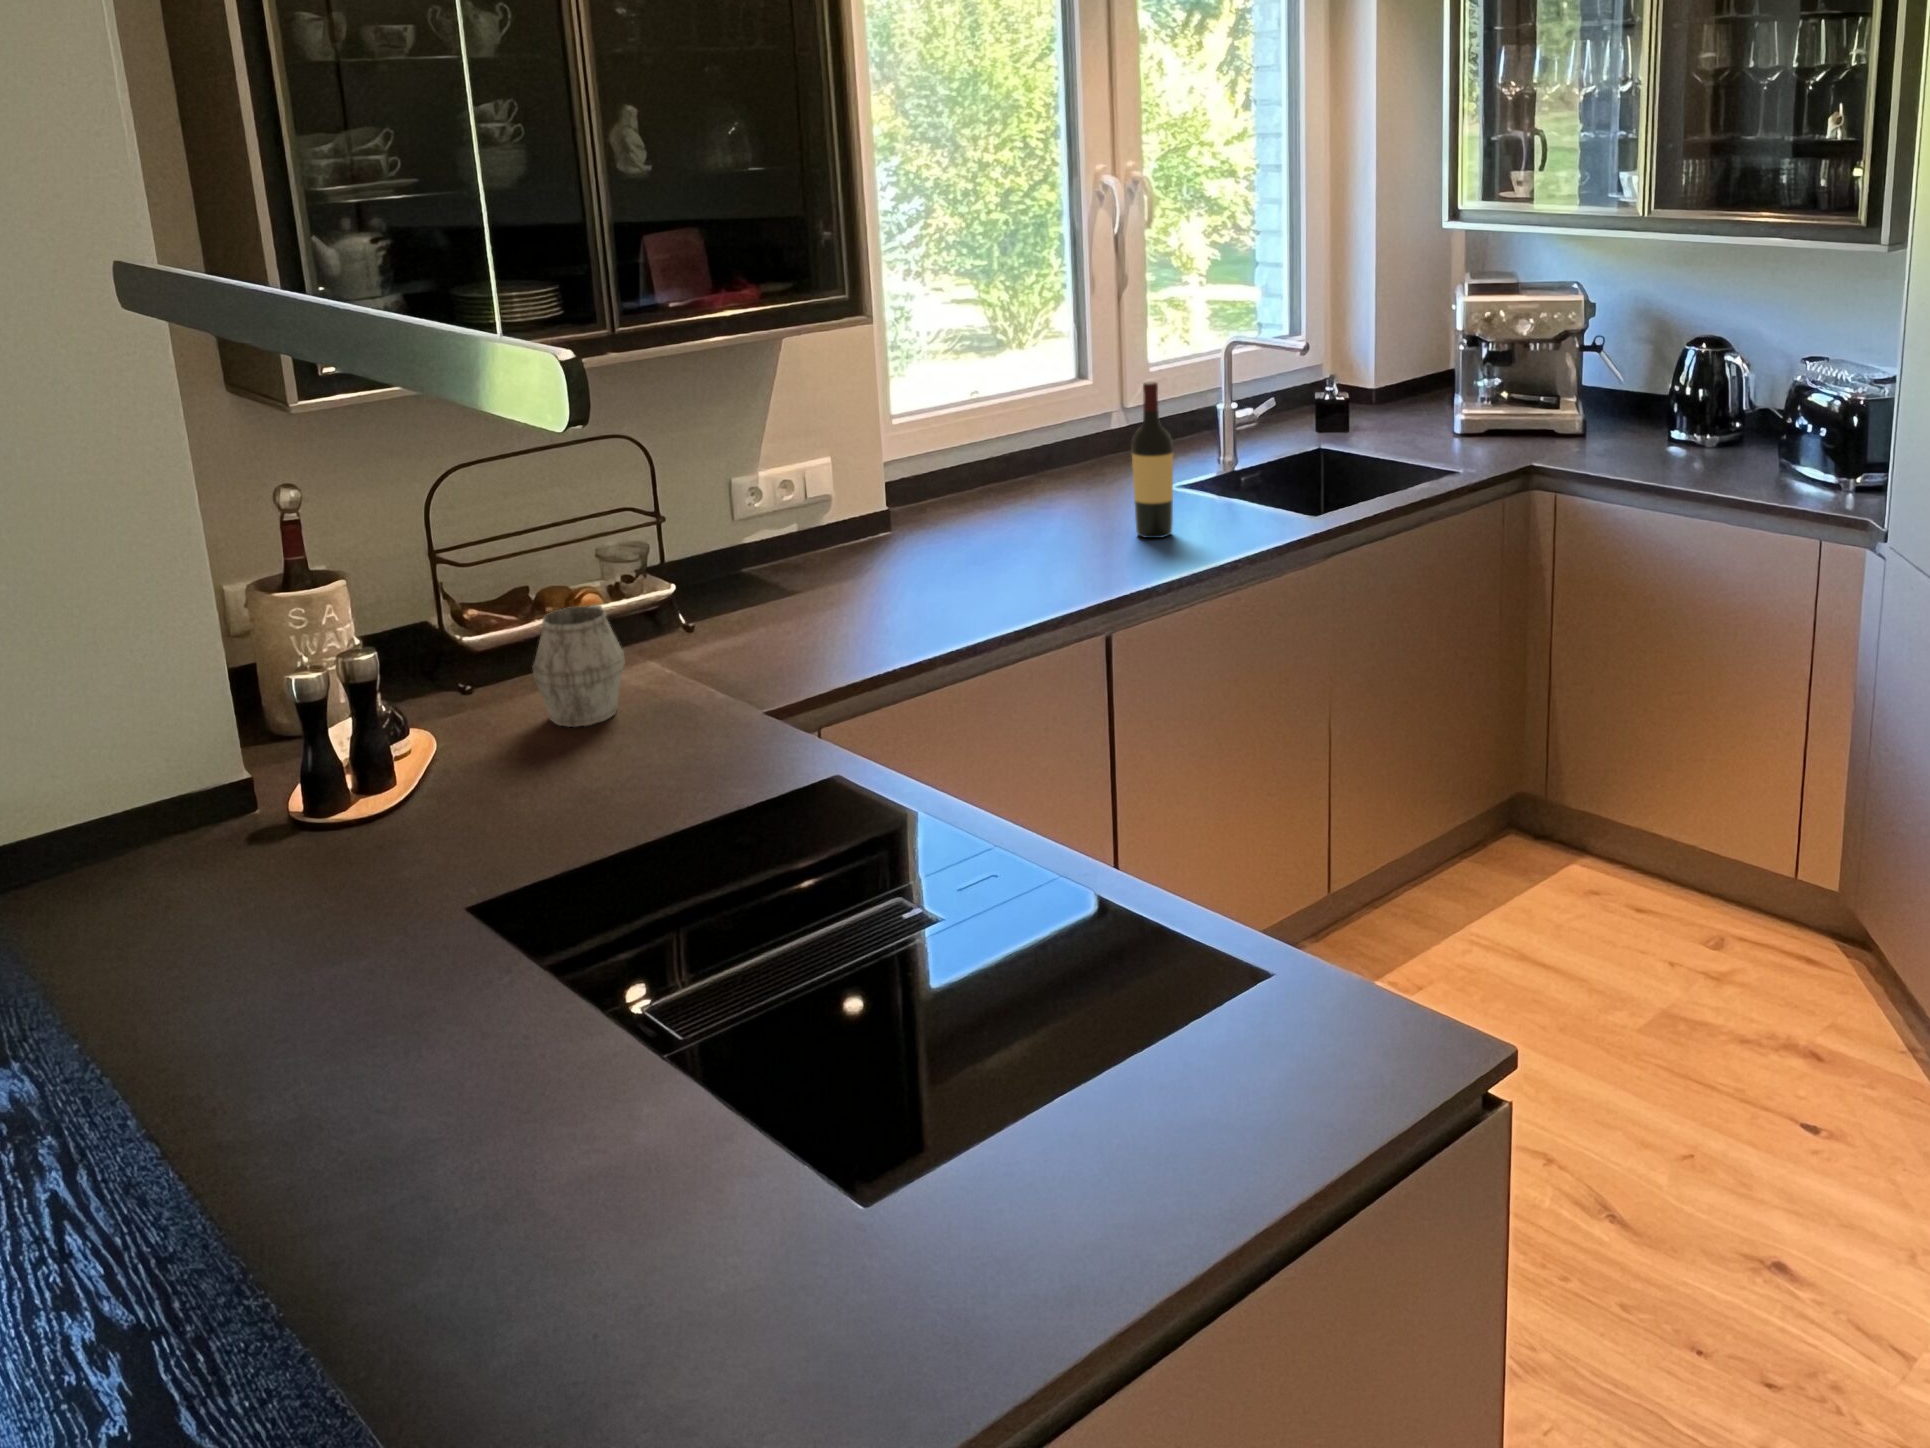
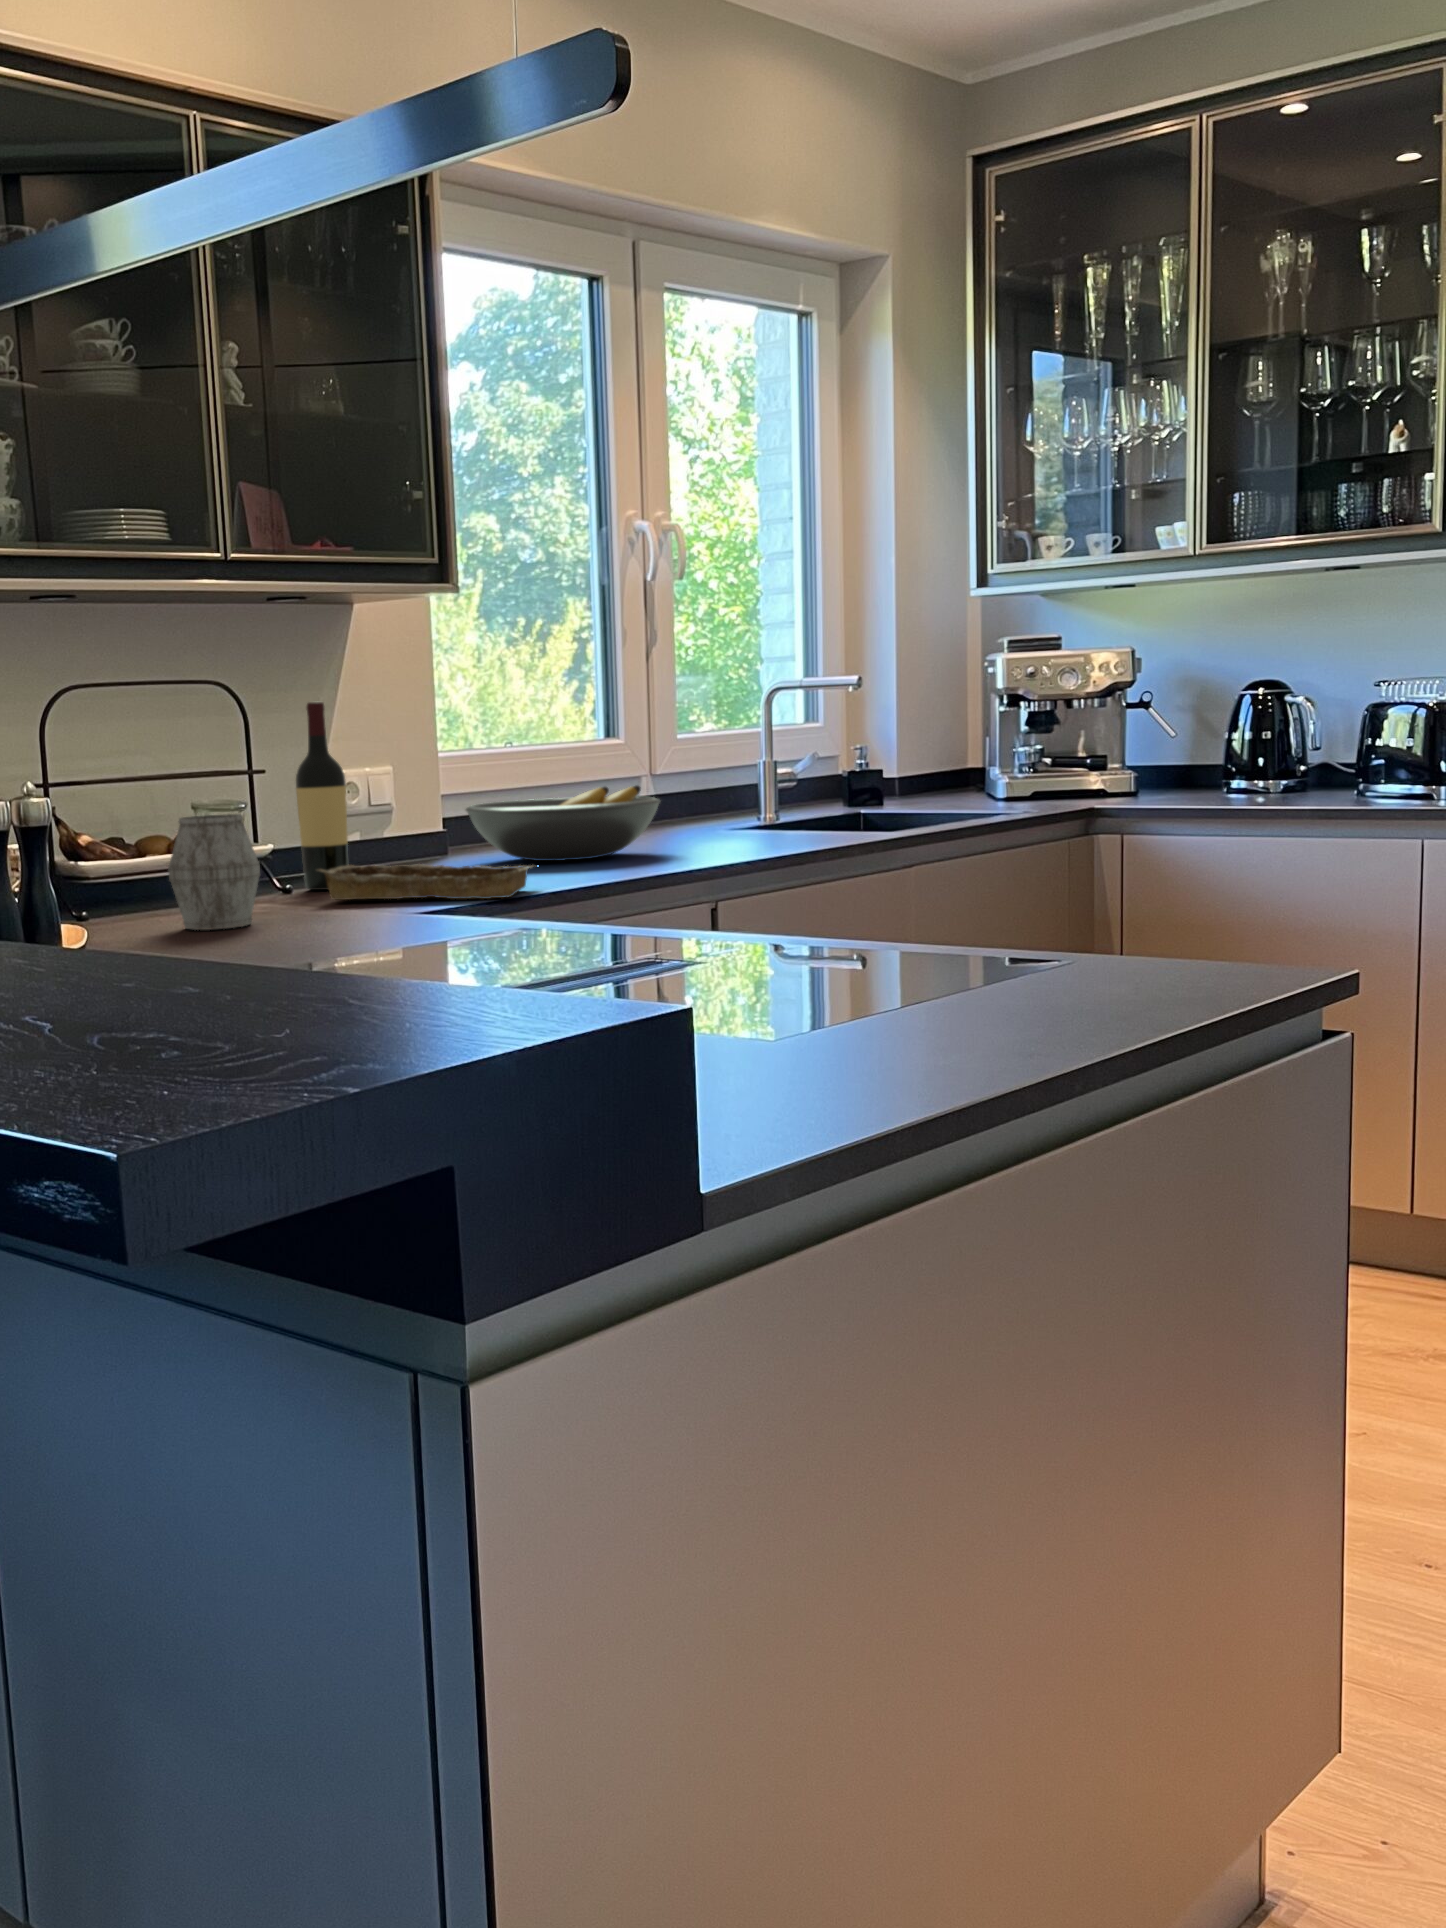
wine bottle: present [1132,382,1173,538] -> present [296,702,348,890]
fruit bowl: none [892,484,1078,564] -> present [466,785,660,861]
tray: none [700,606,920,673] -> present [318,864,533,900]

